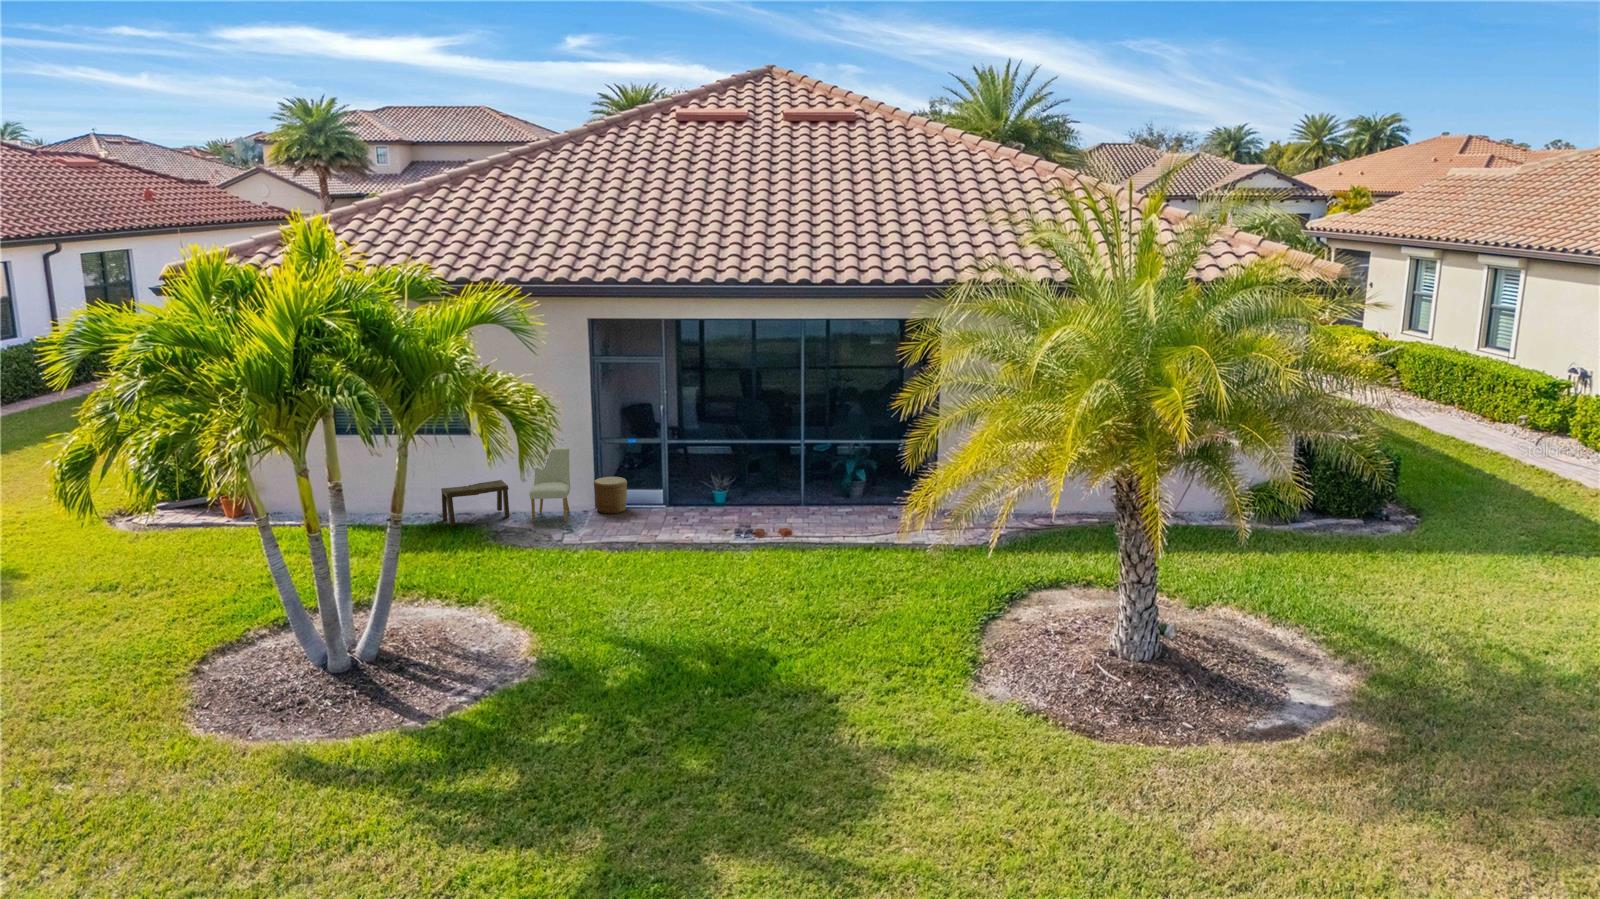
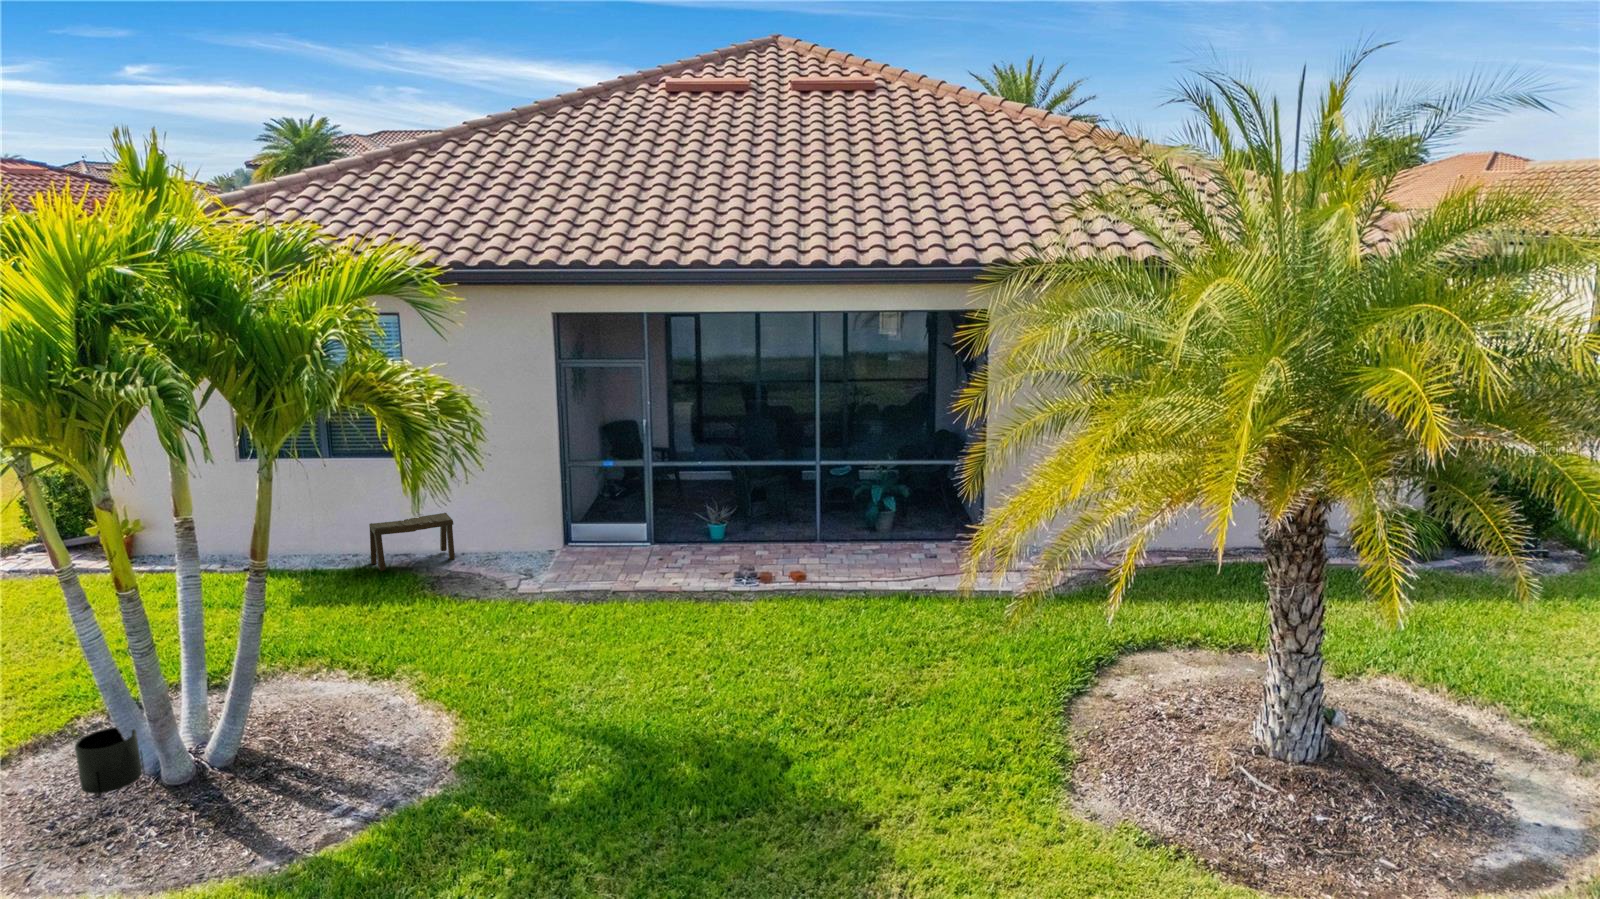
chair: present [530,448,570,523] -> none [479,473,530,566]
woven basket: present [594,477,627,514] -> none [560,508,601,555]
planter: none [271,632,318,695] -> present [75,727,148,818]

